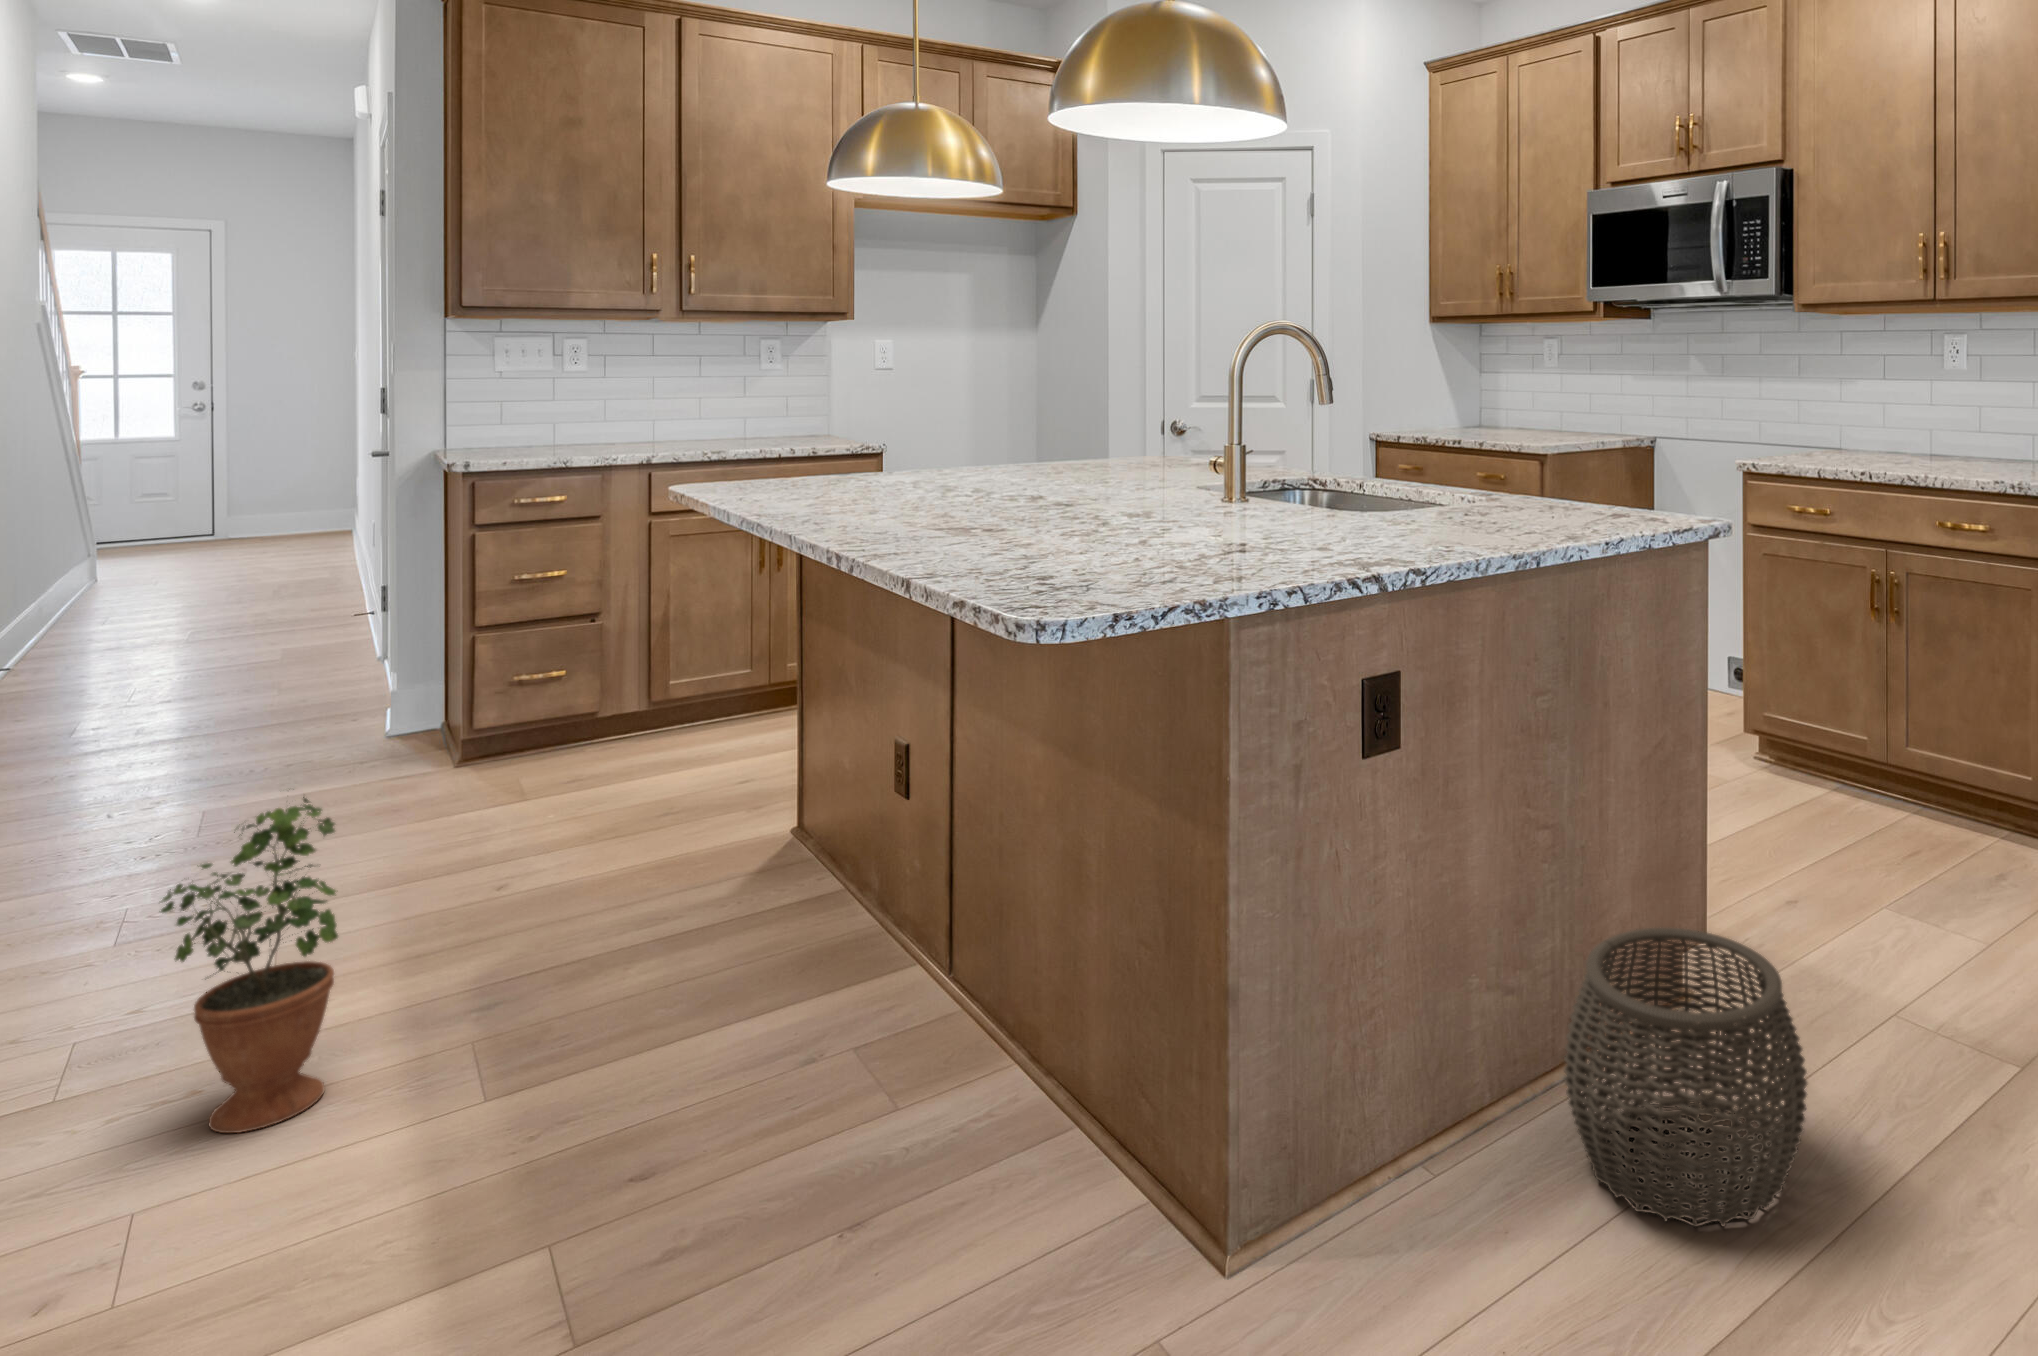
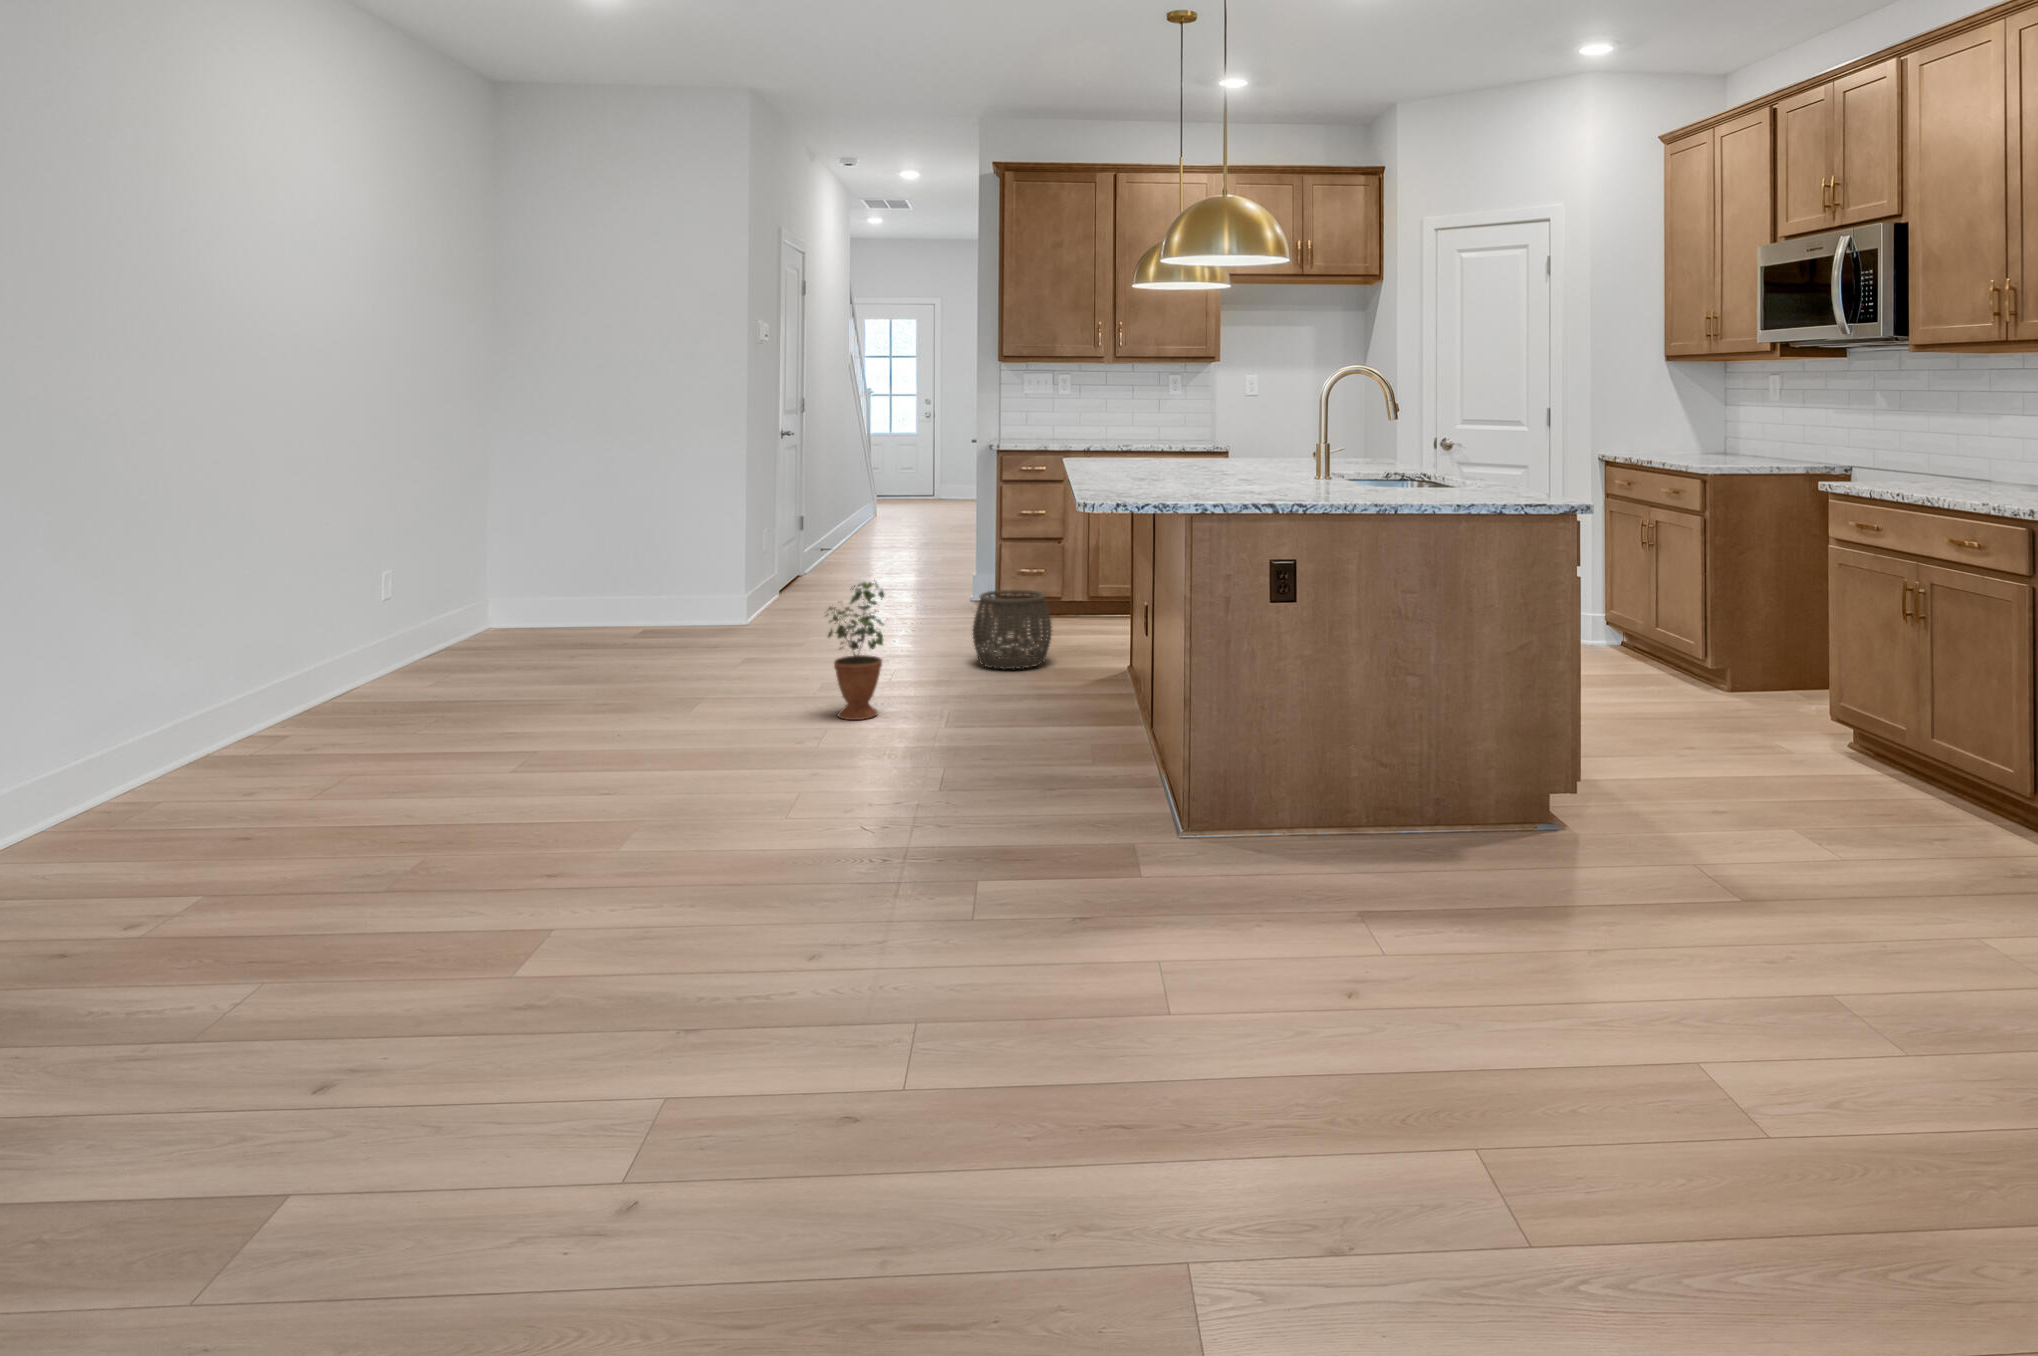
woven basket: present [1564,927,1807,1227] -> present [973,590,1052,670]

